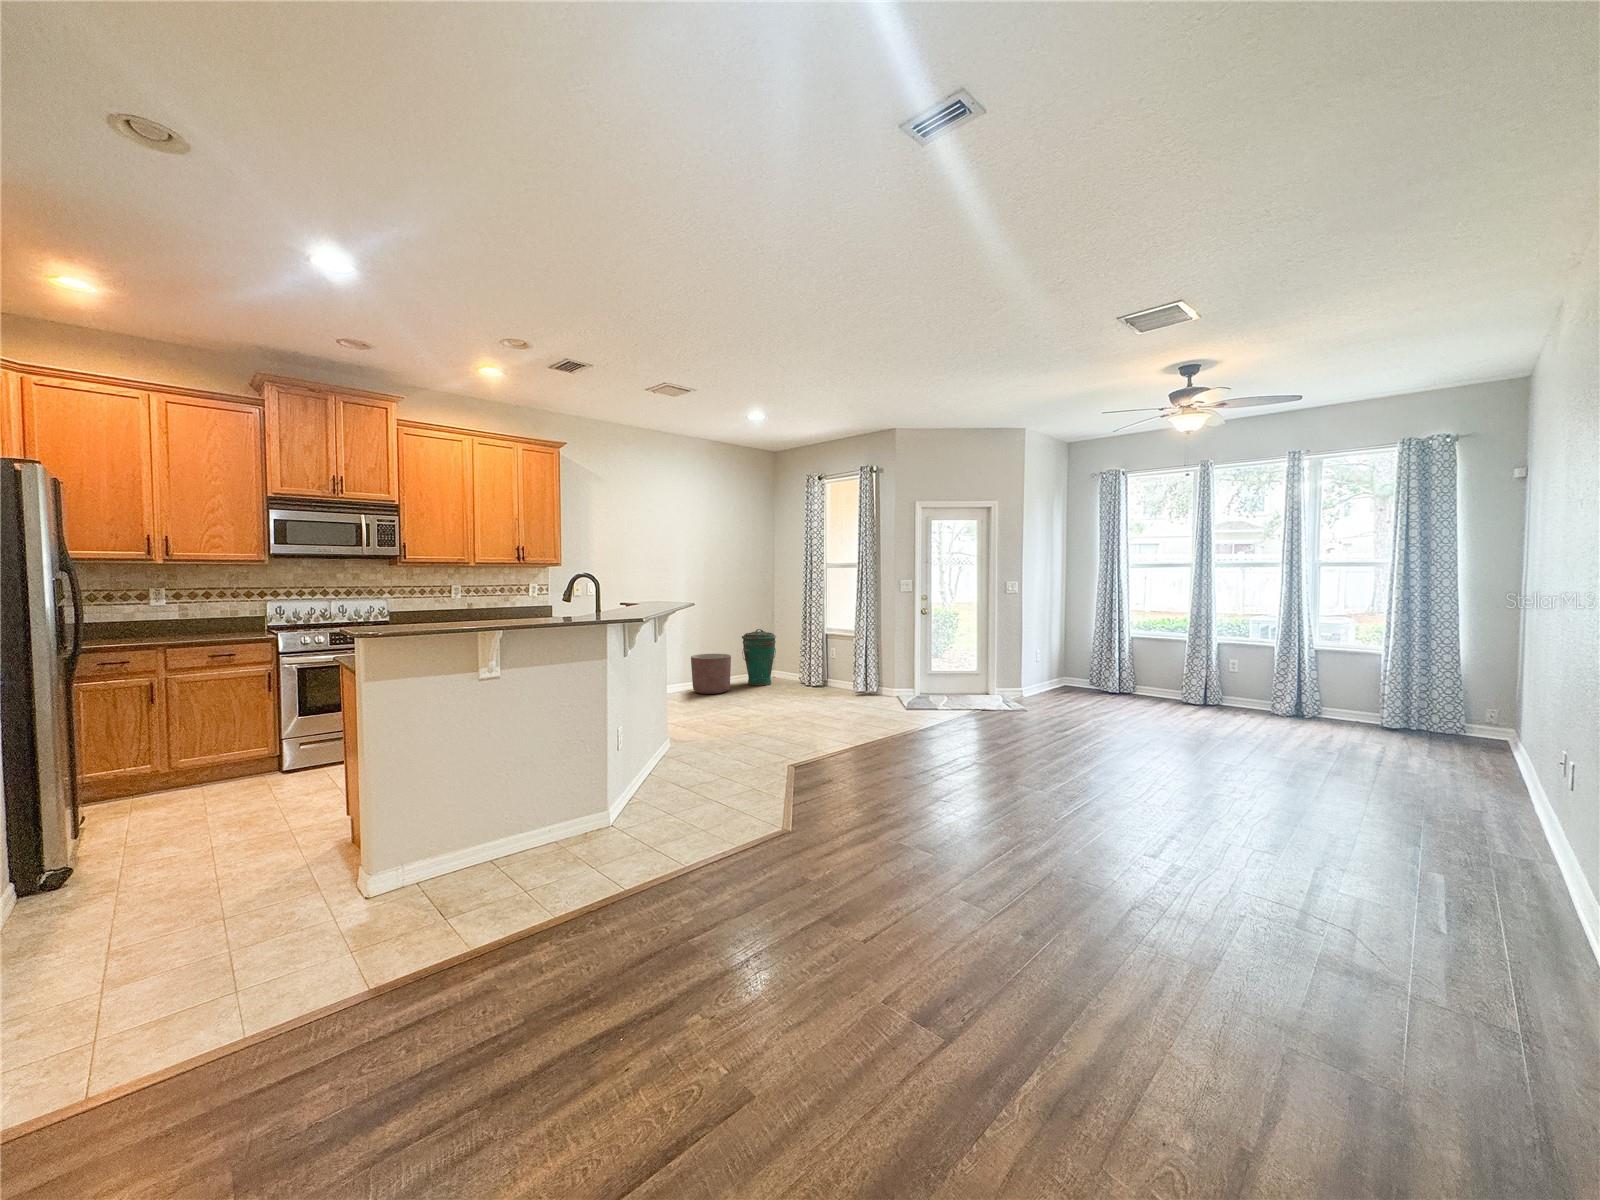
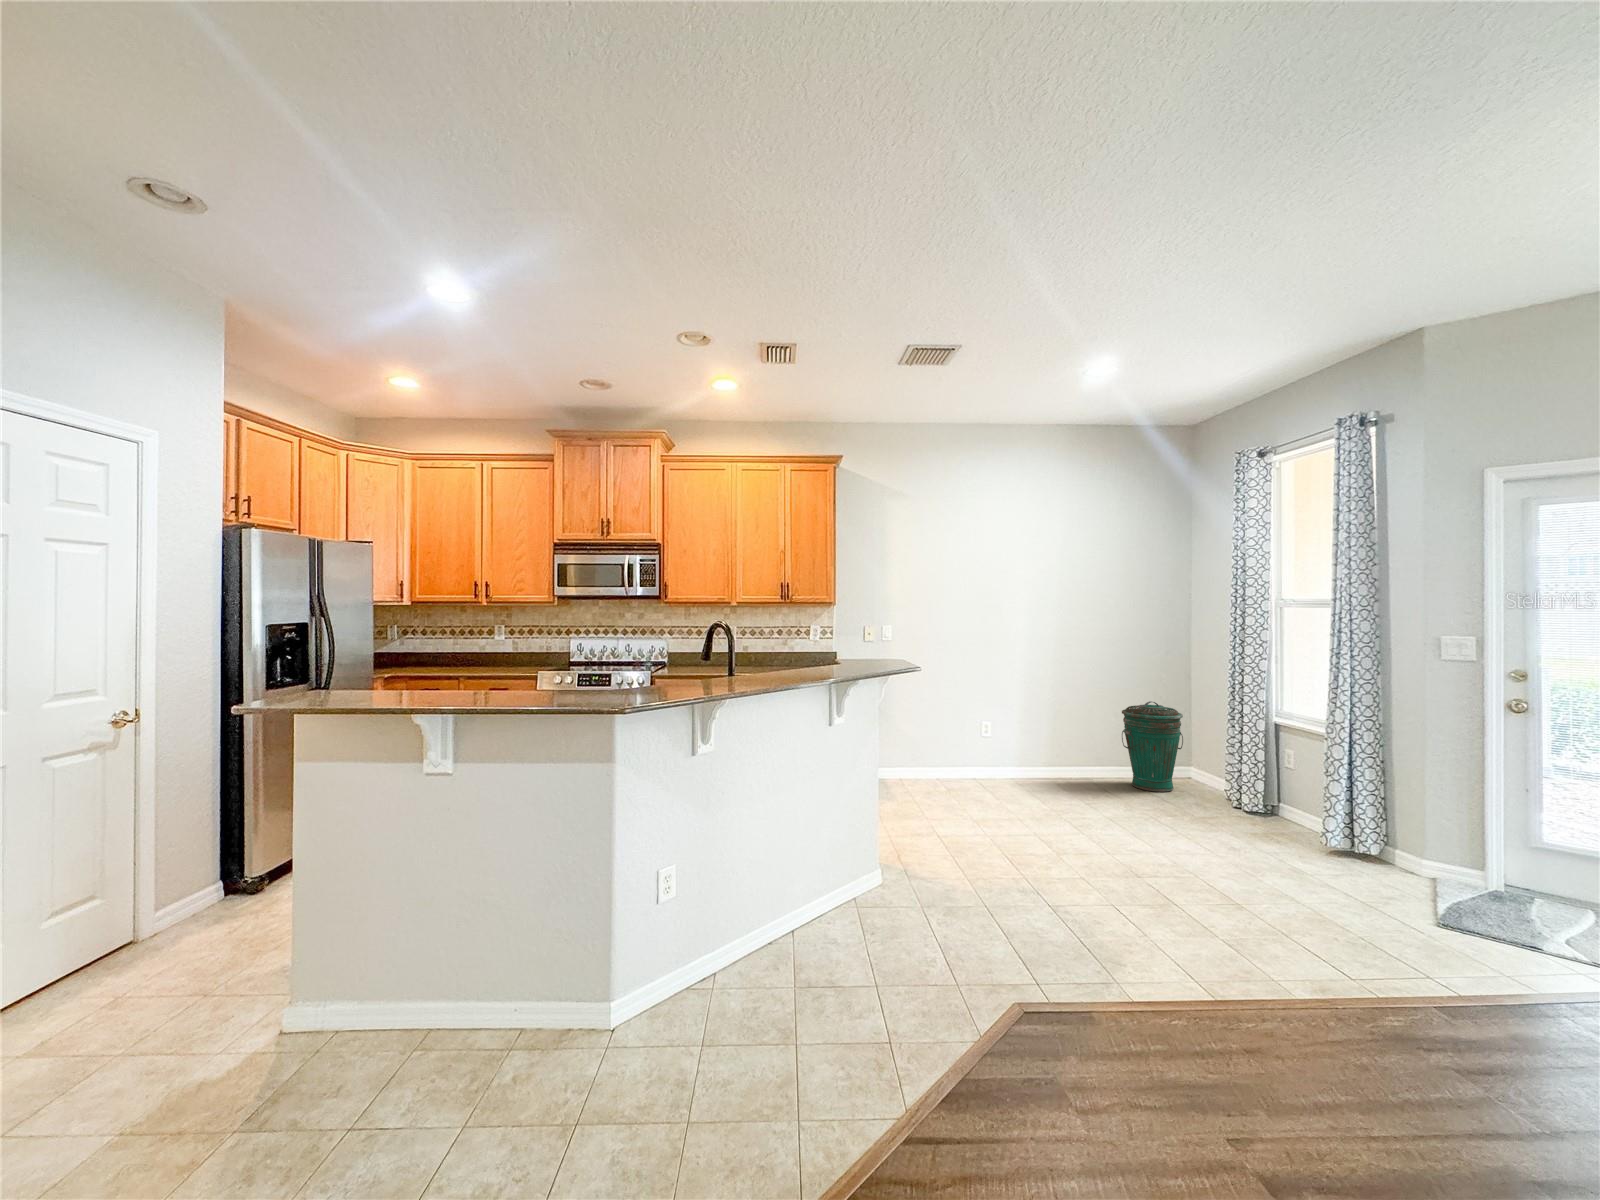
planter: present [691,654,731,694] -> none [1029,730,1091,792]

